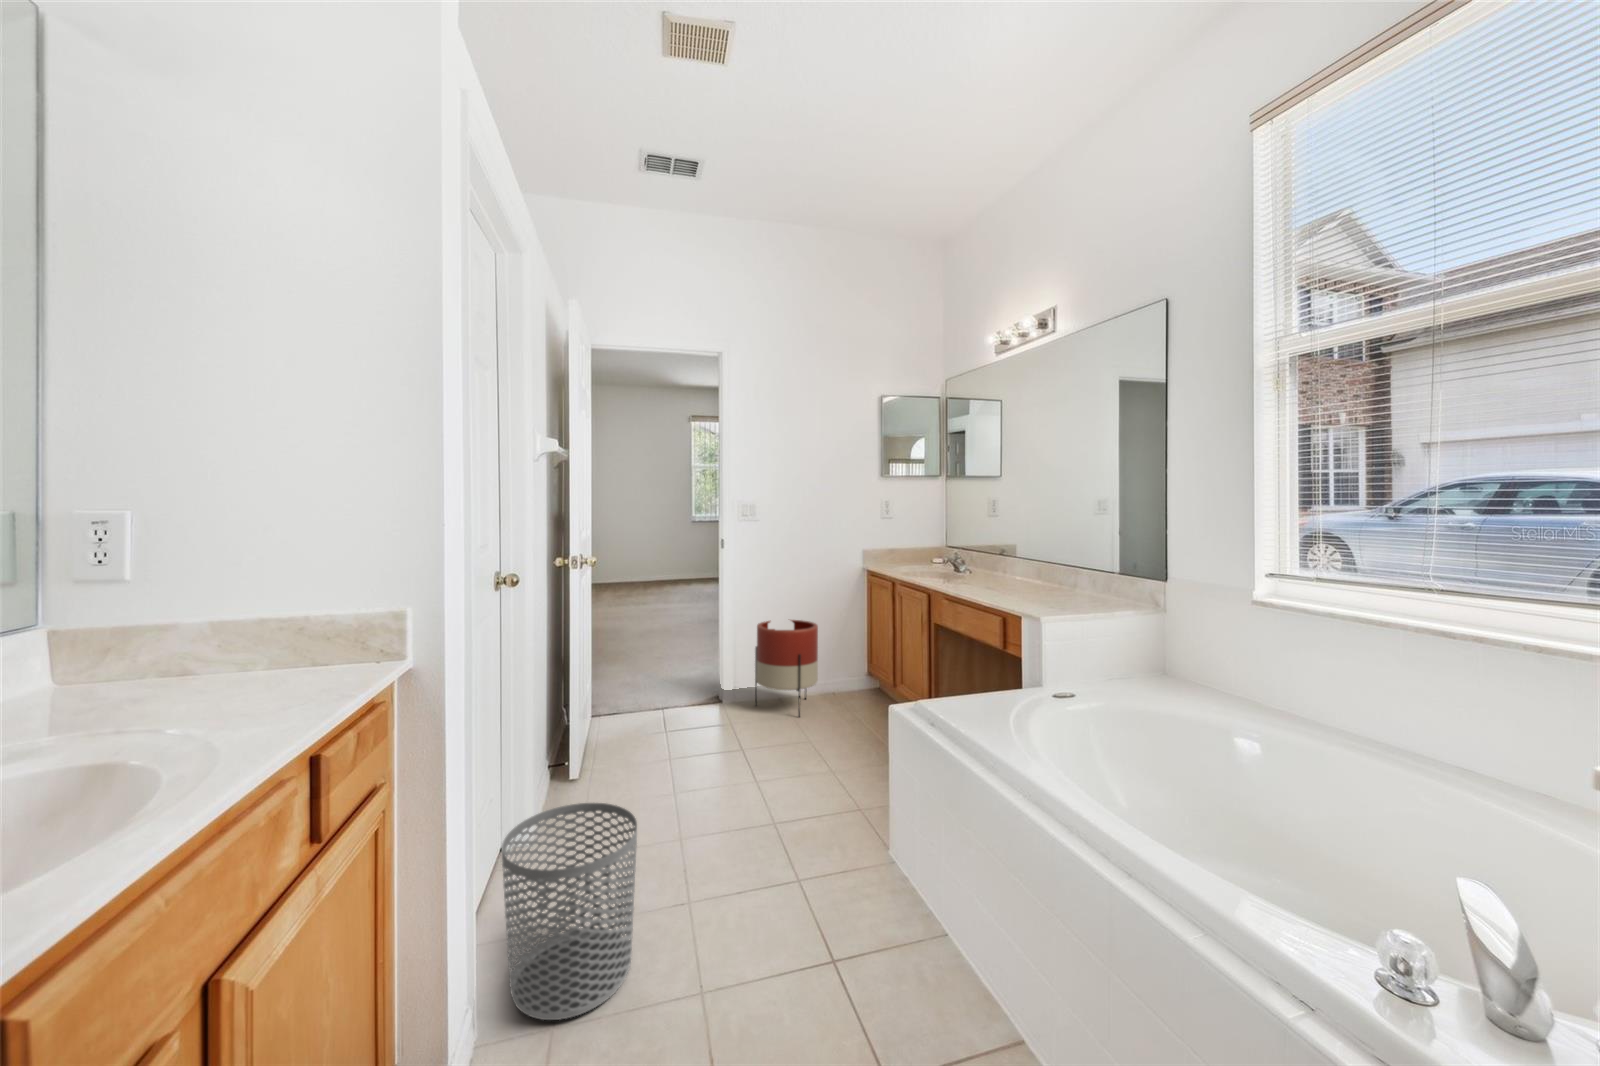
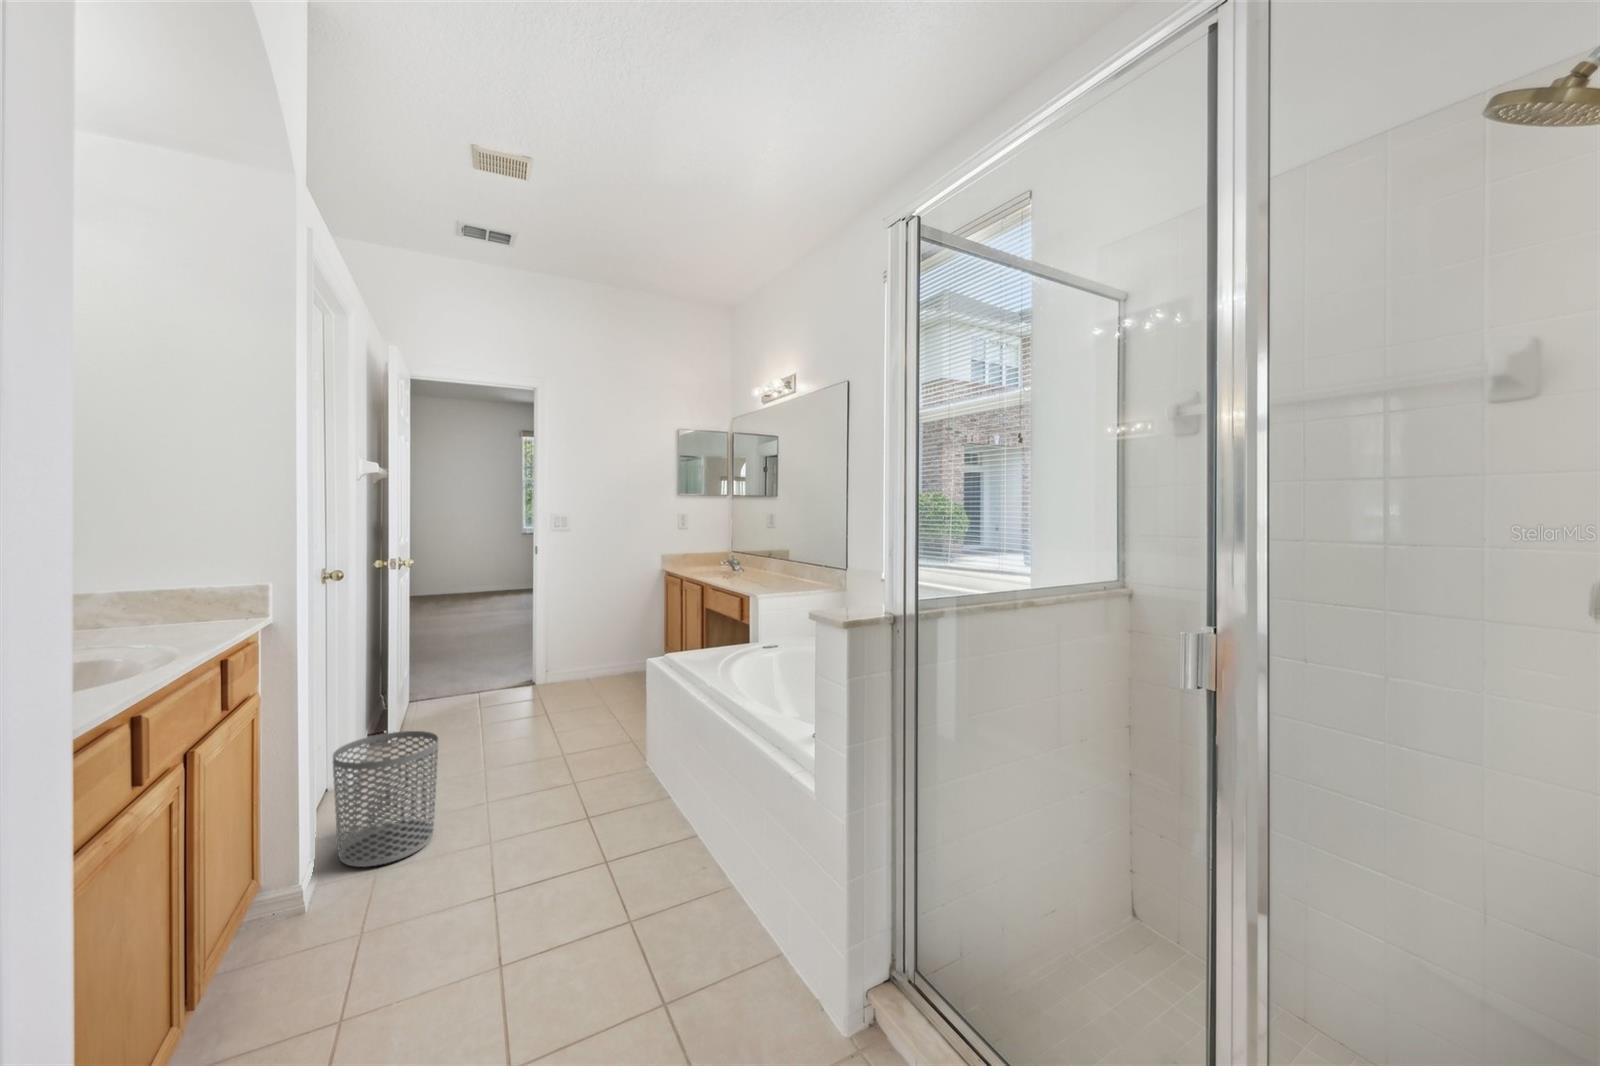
planter: present [755,620,818,716] -> none [564,613,619,692]

